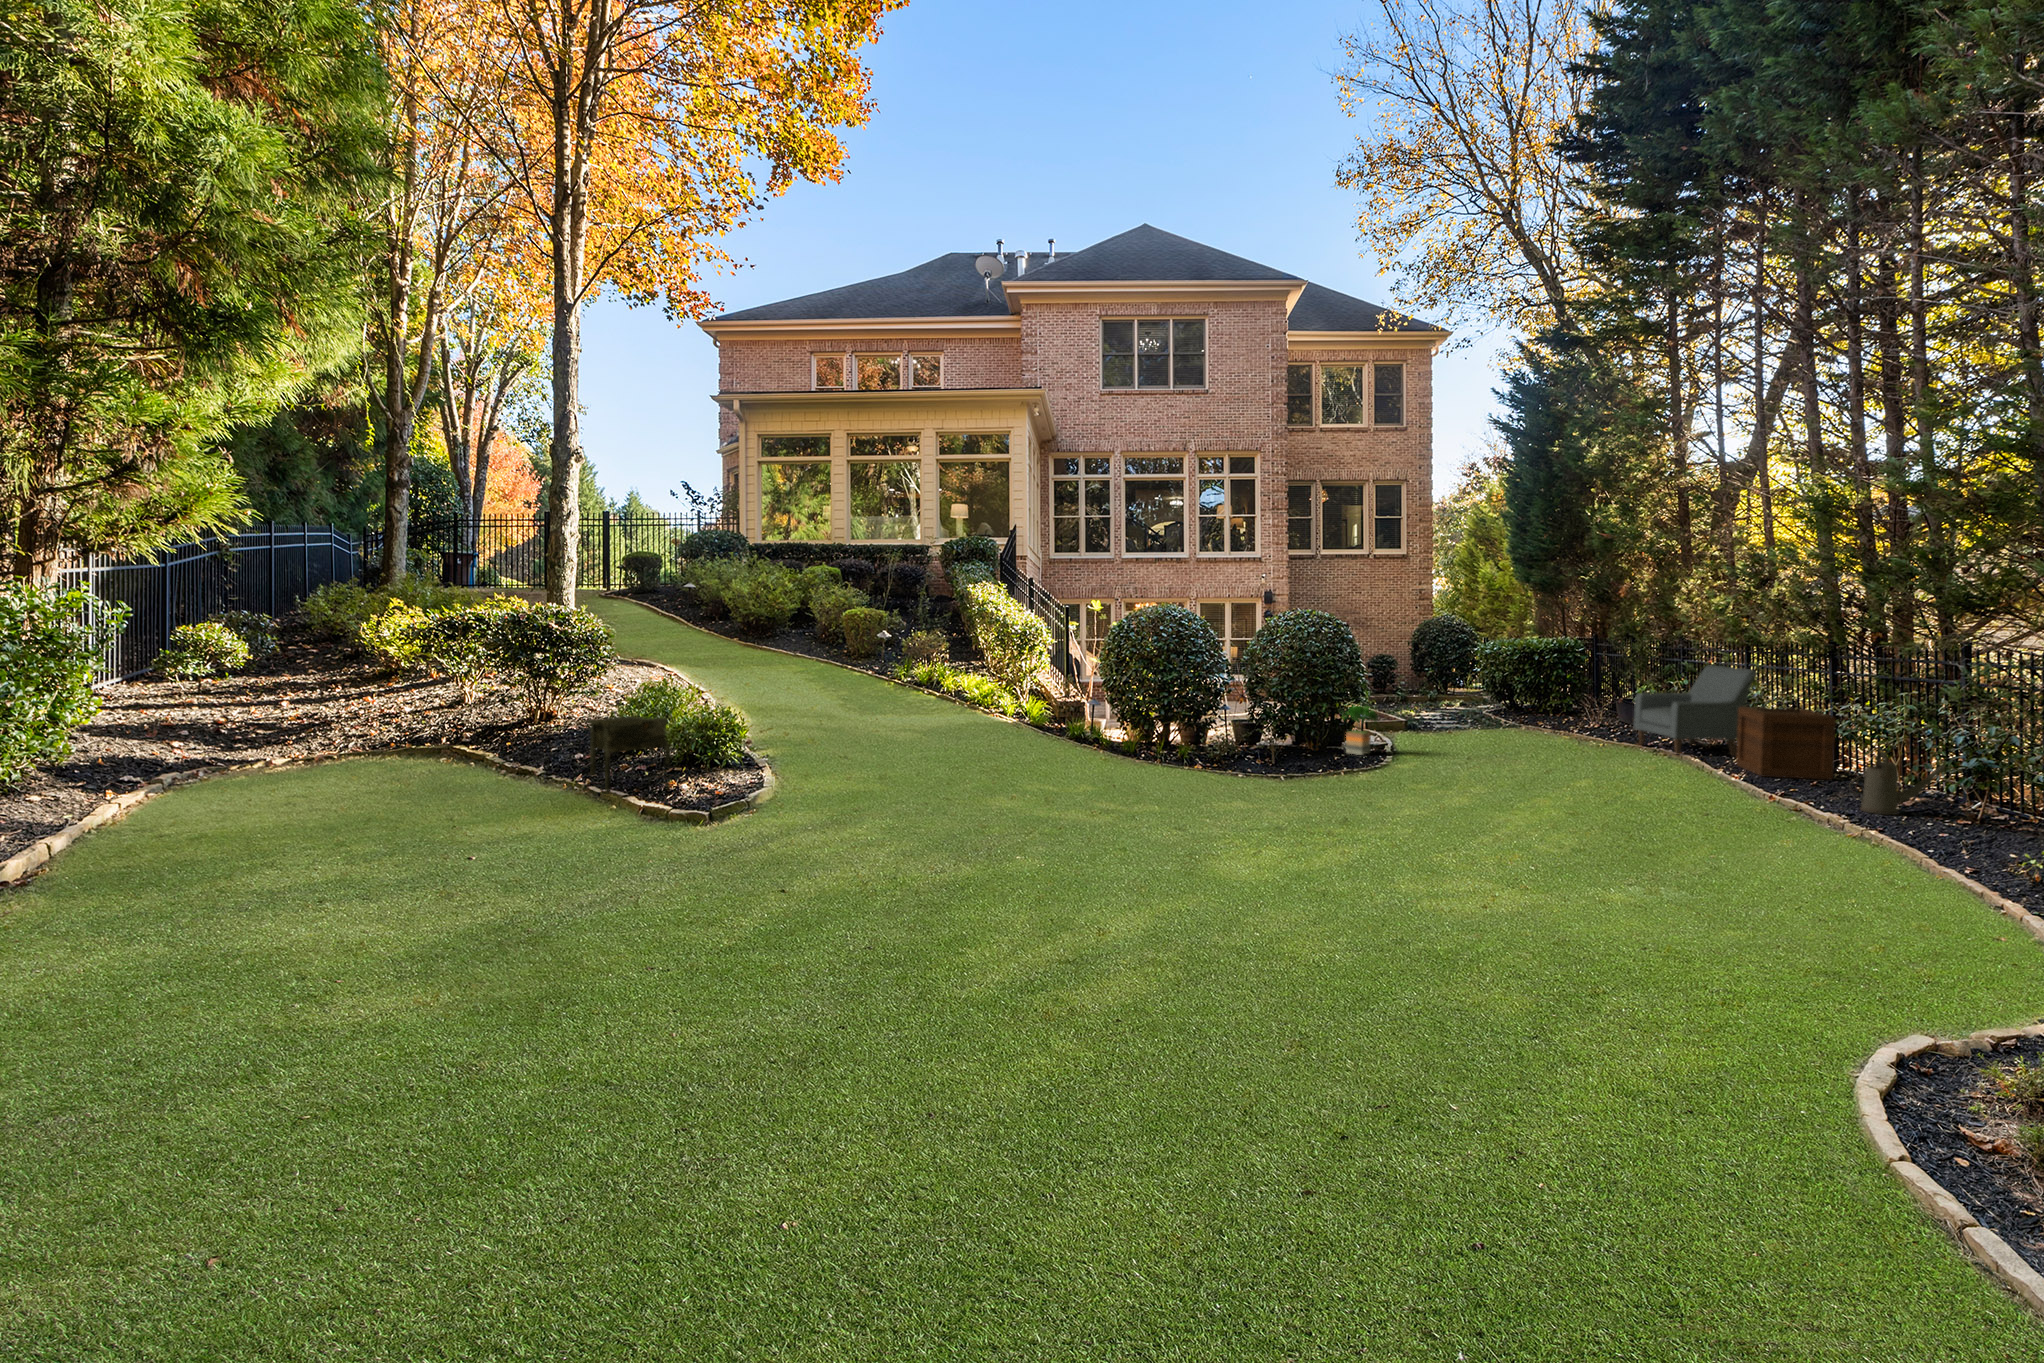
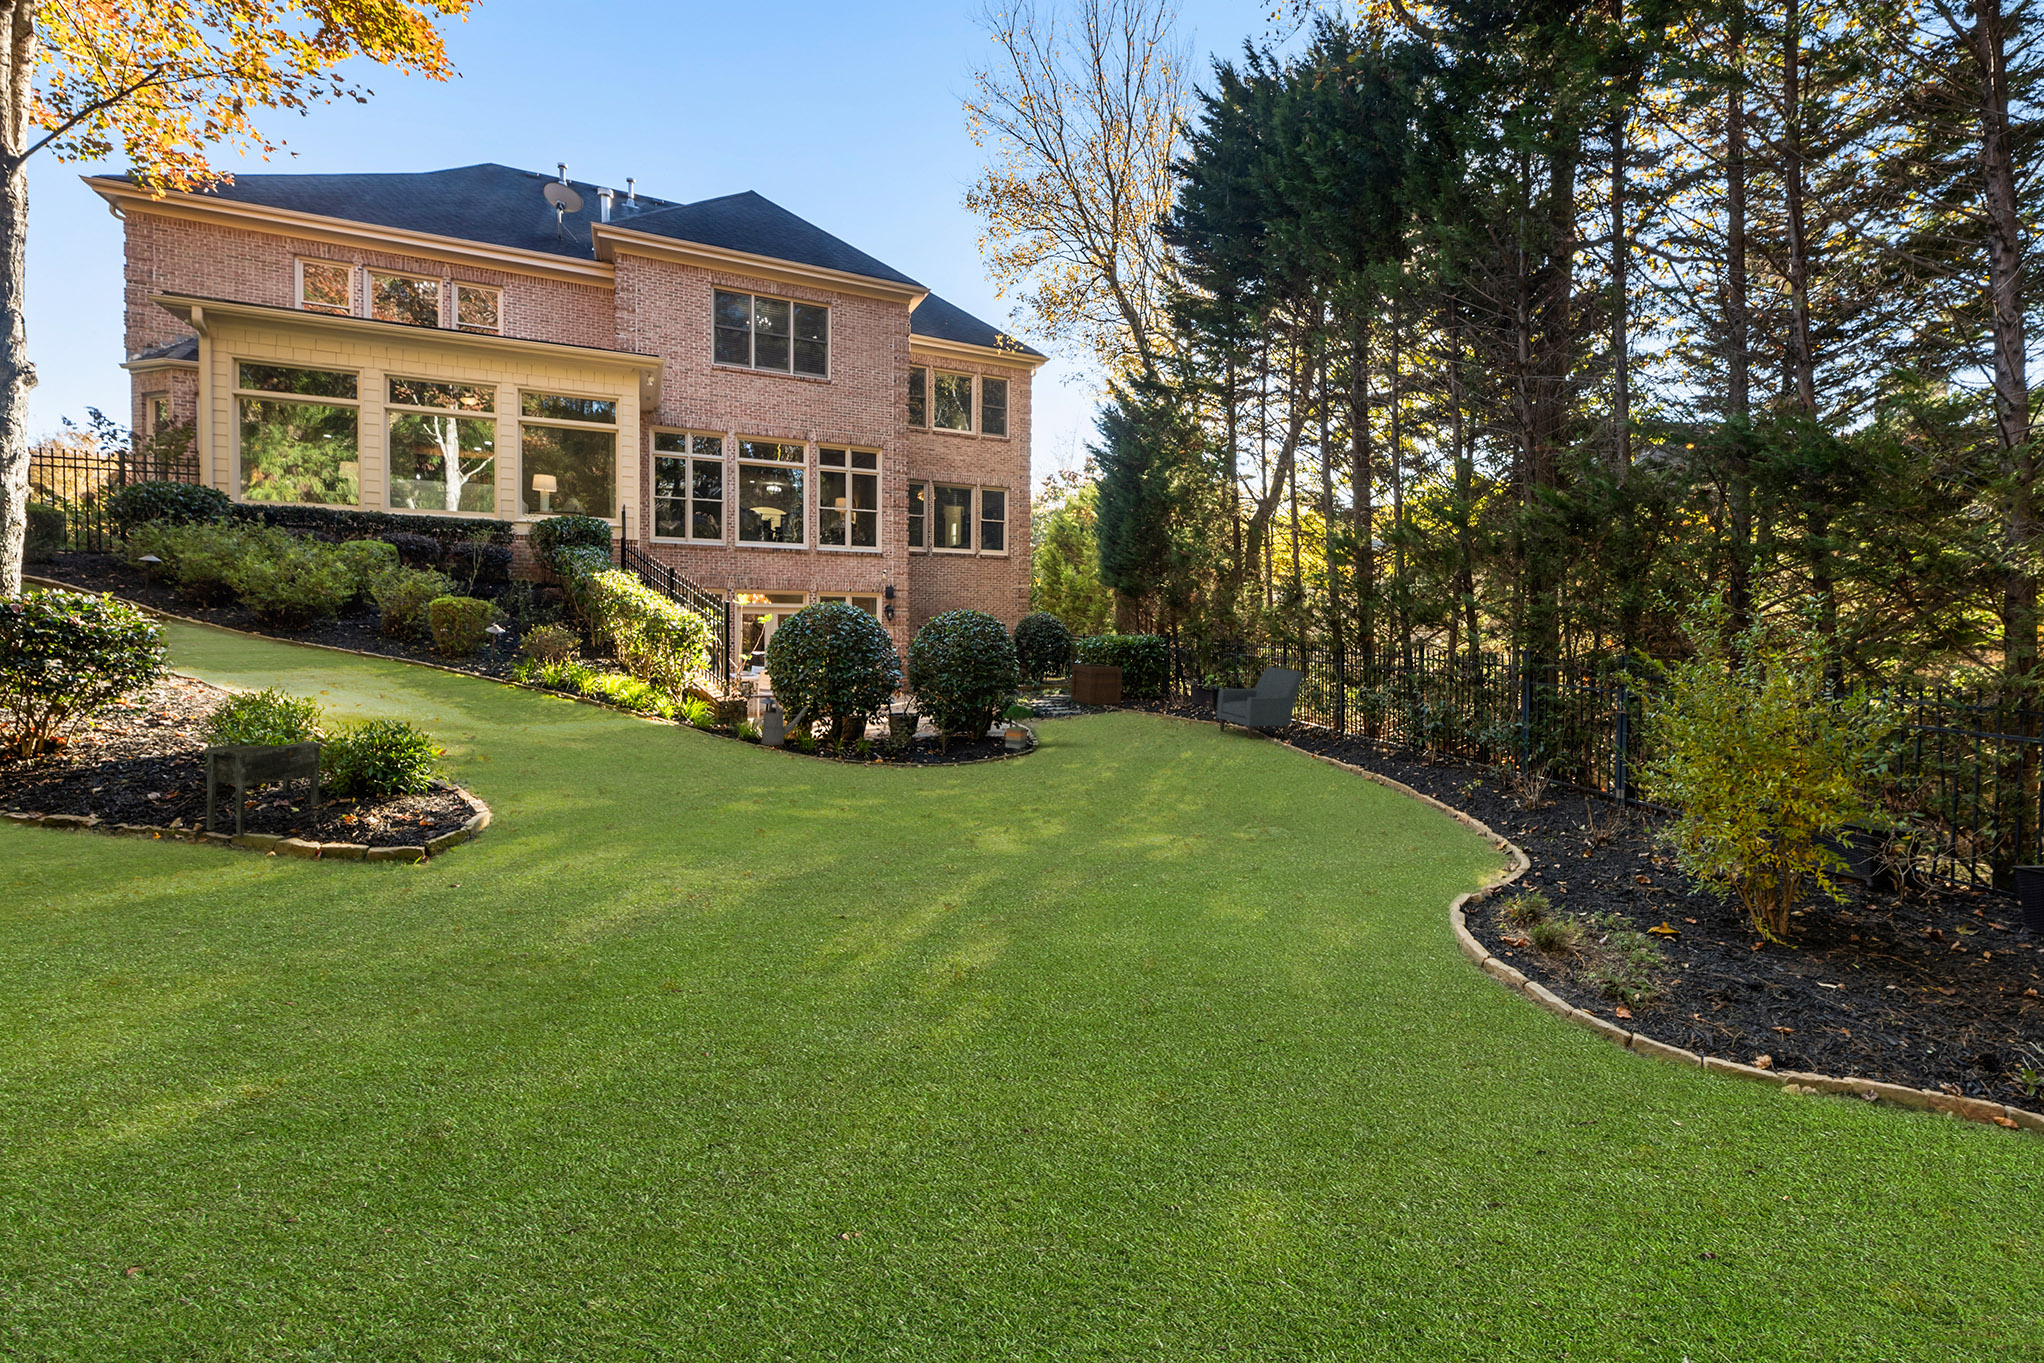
wooden crate: present [1736,707,1836,780] -> present [1071,664,1122,705]
watering can: present [1850,750,1945,815] -> present [755,700,808,745]

